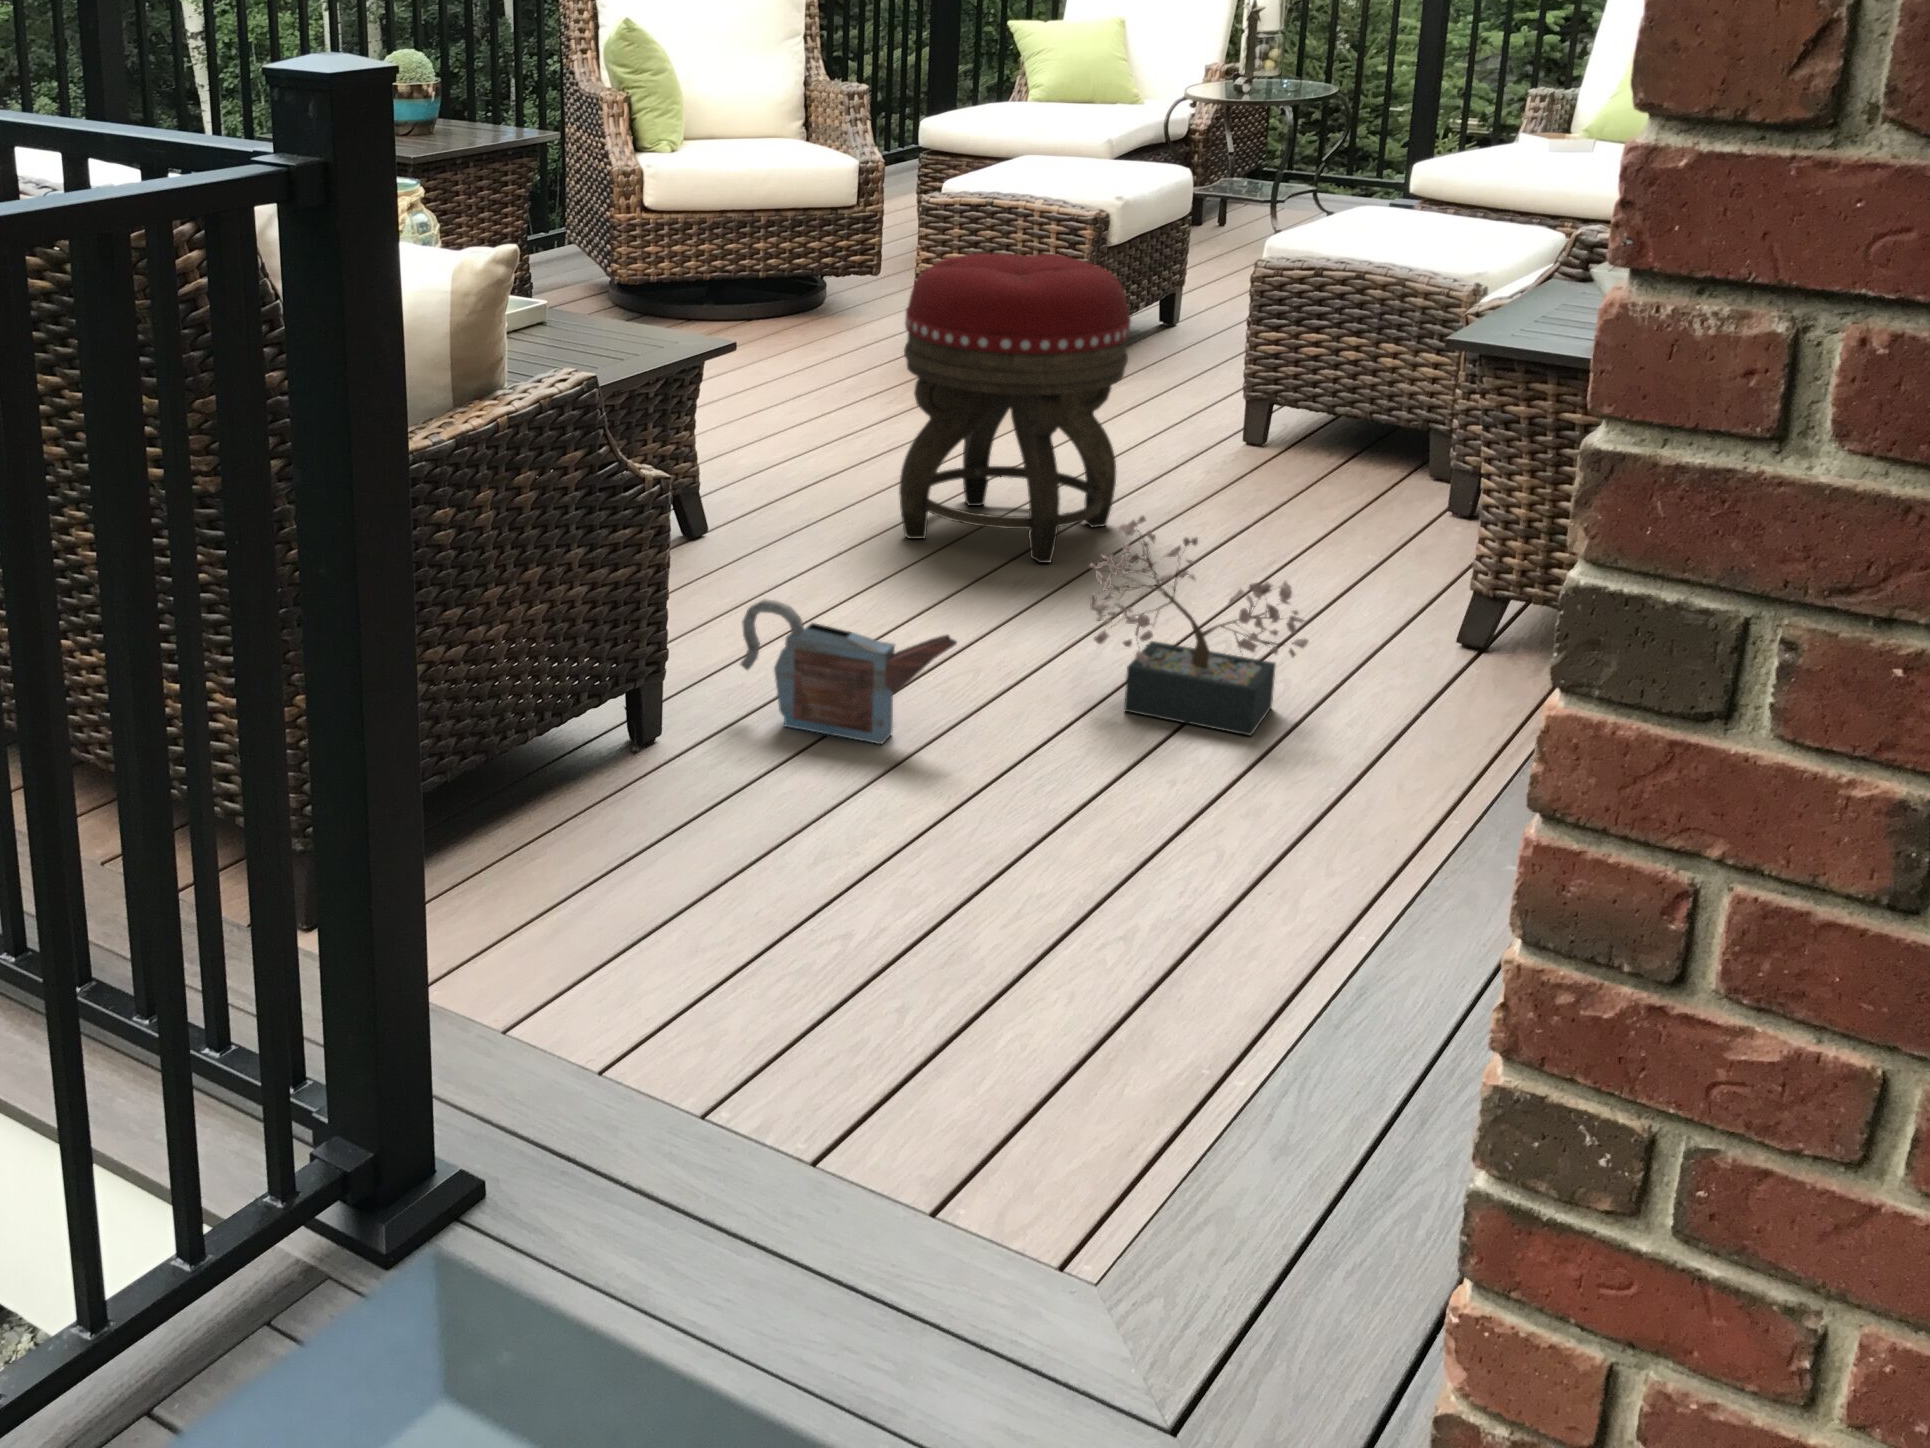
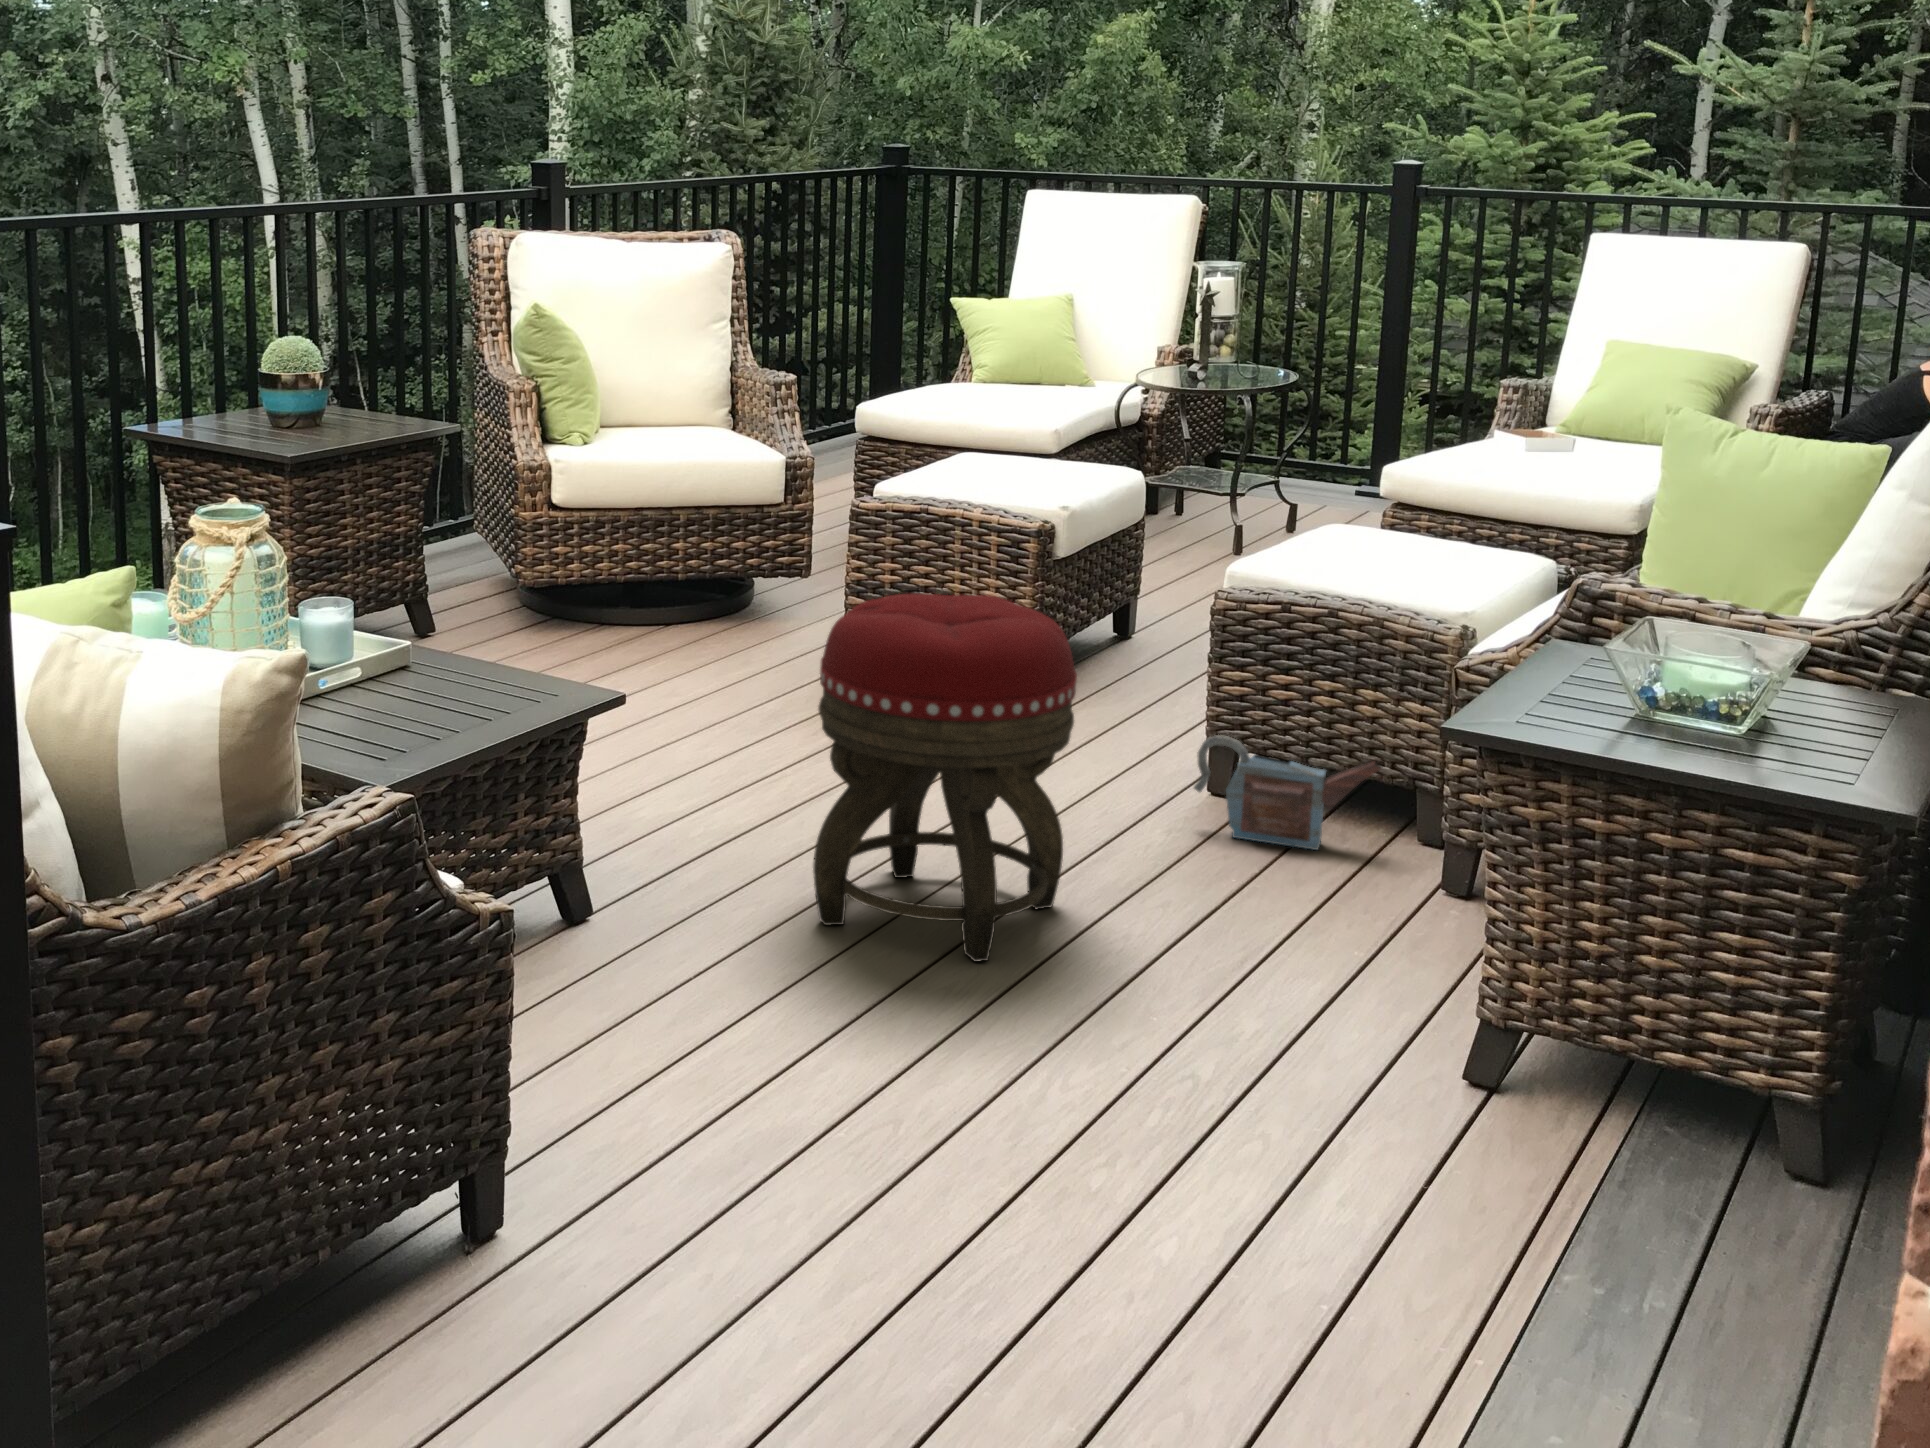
decorative plant: present [1090,516,1308,736] -> none [1026,943,1294,1231]
watering can: present [740,600,957,744] -> present [1194,735,1383,850]

